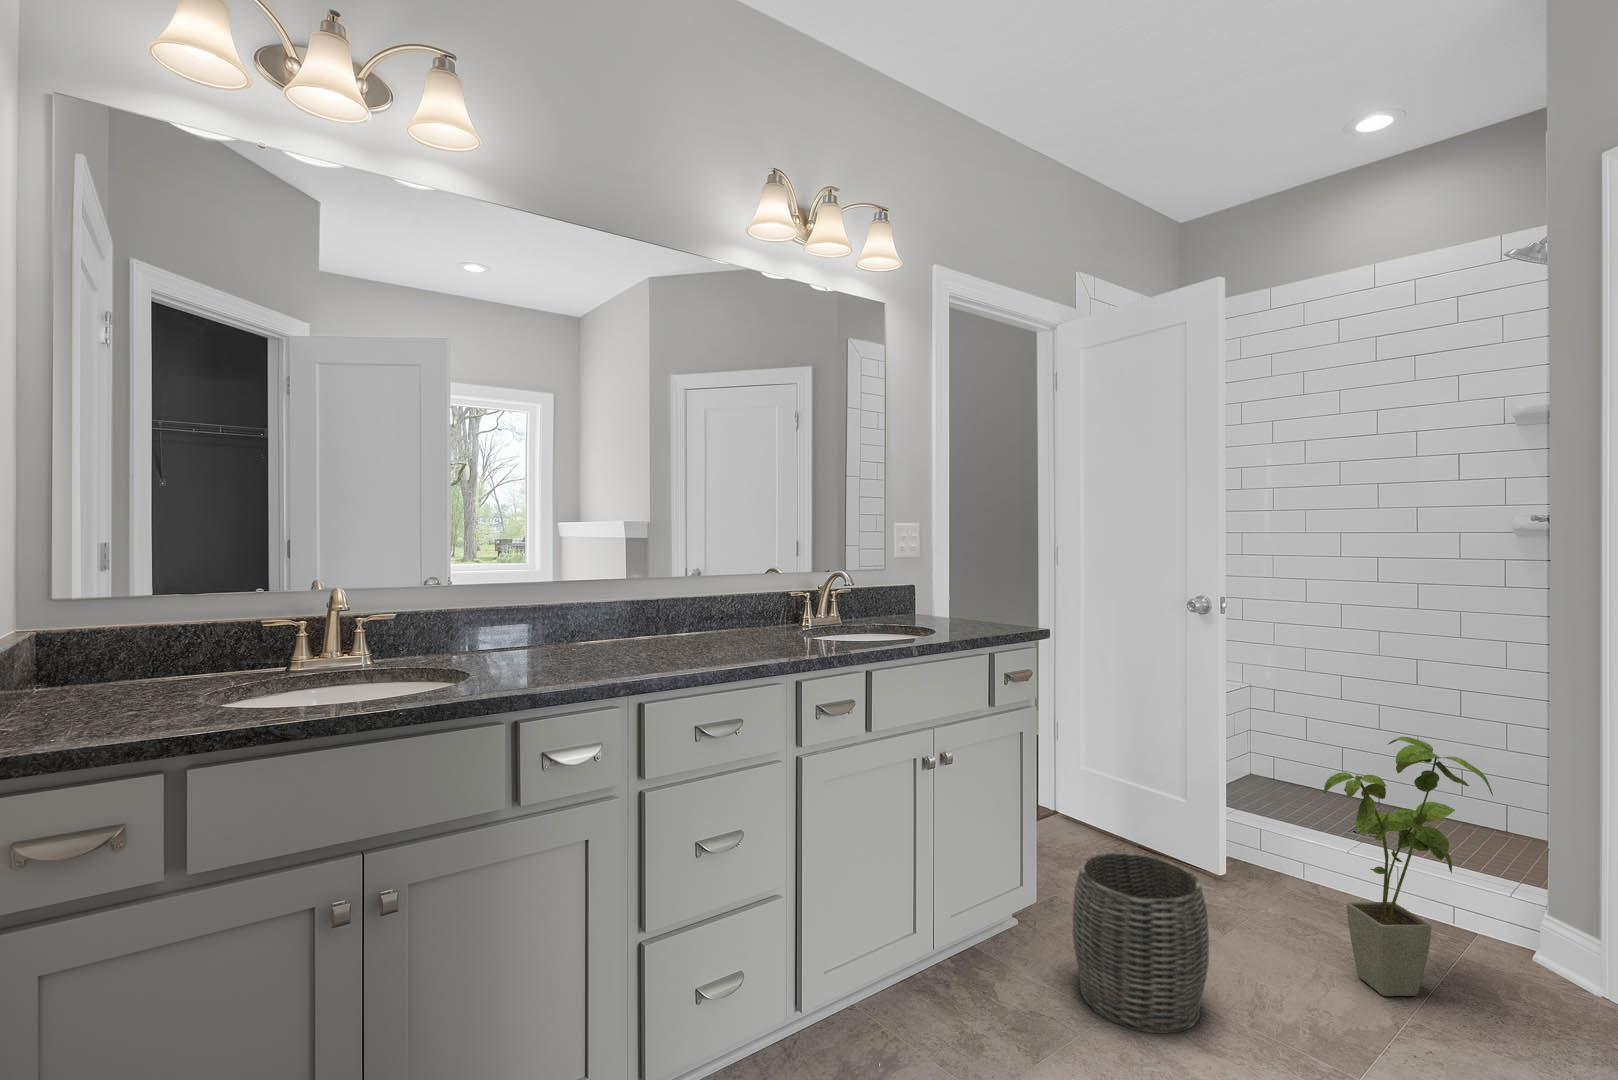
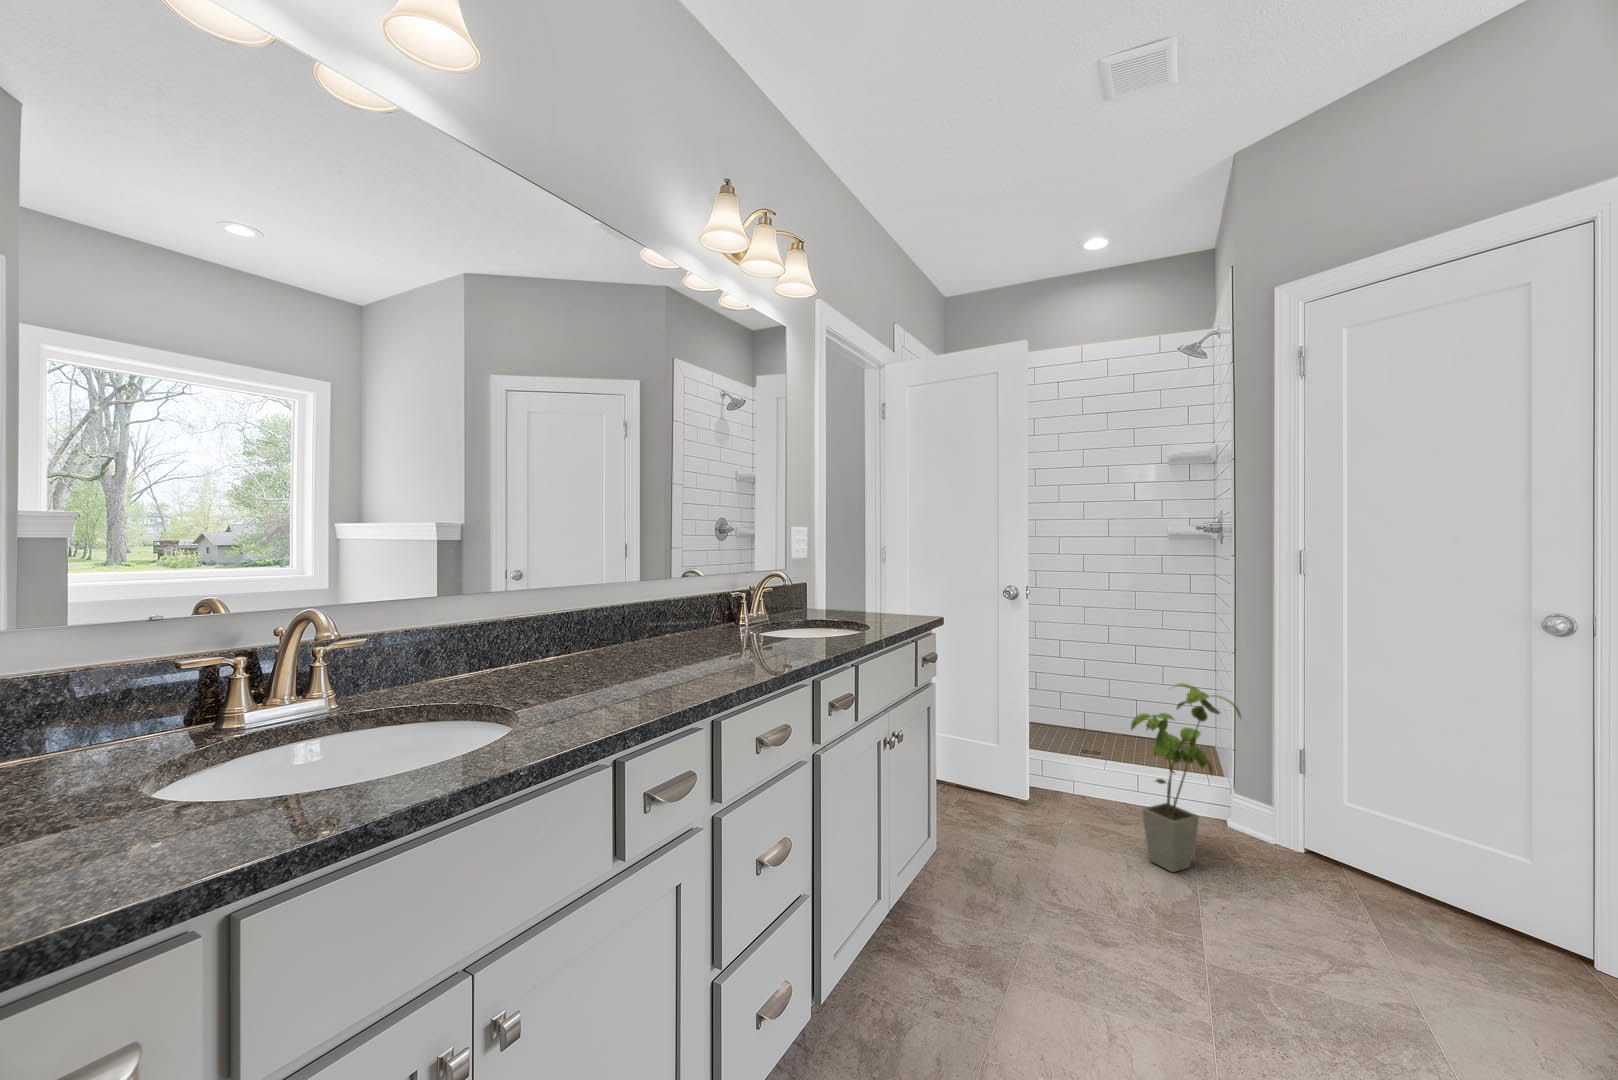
woven basket: present [1073,853,1209,1033] -> none [985,797,1091,941]

